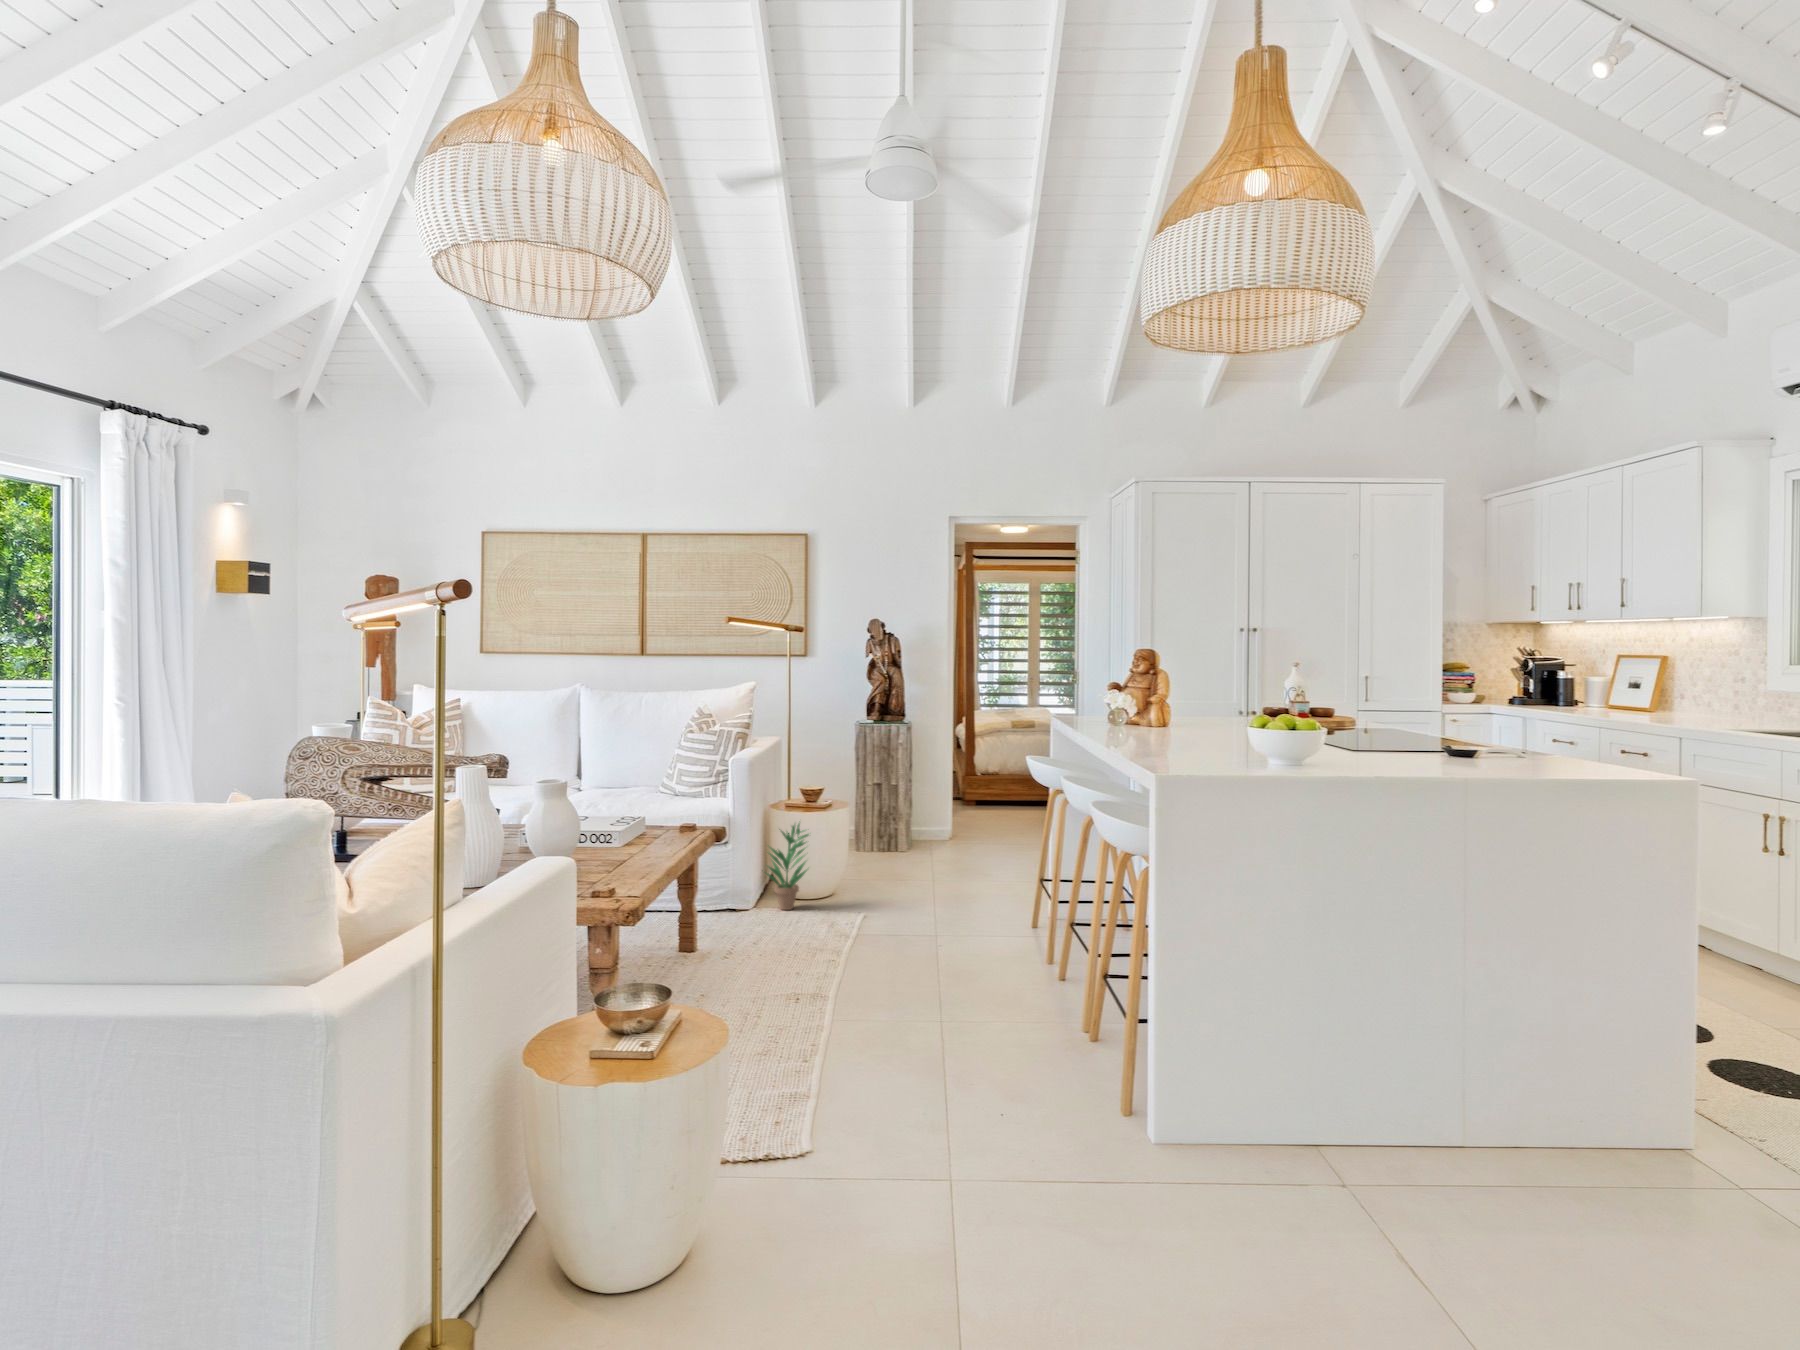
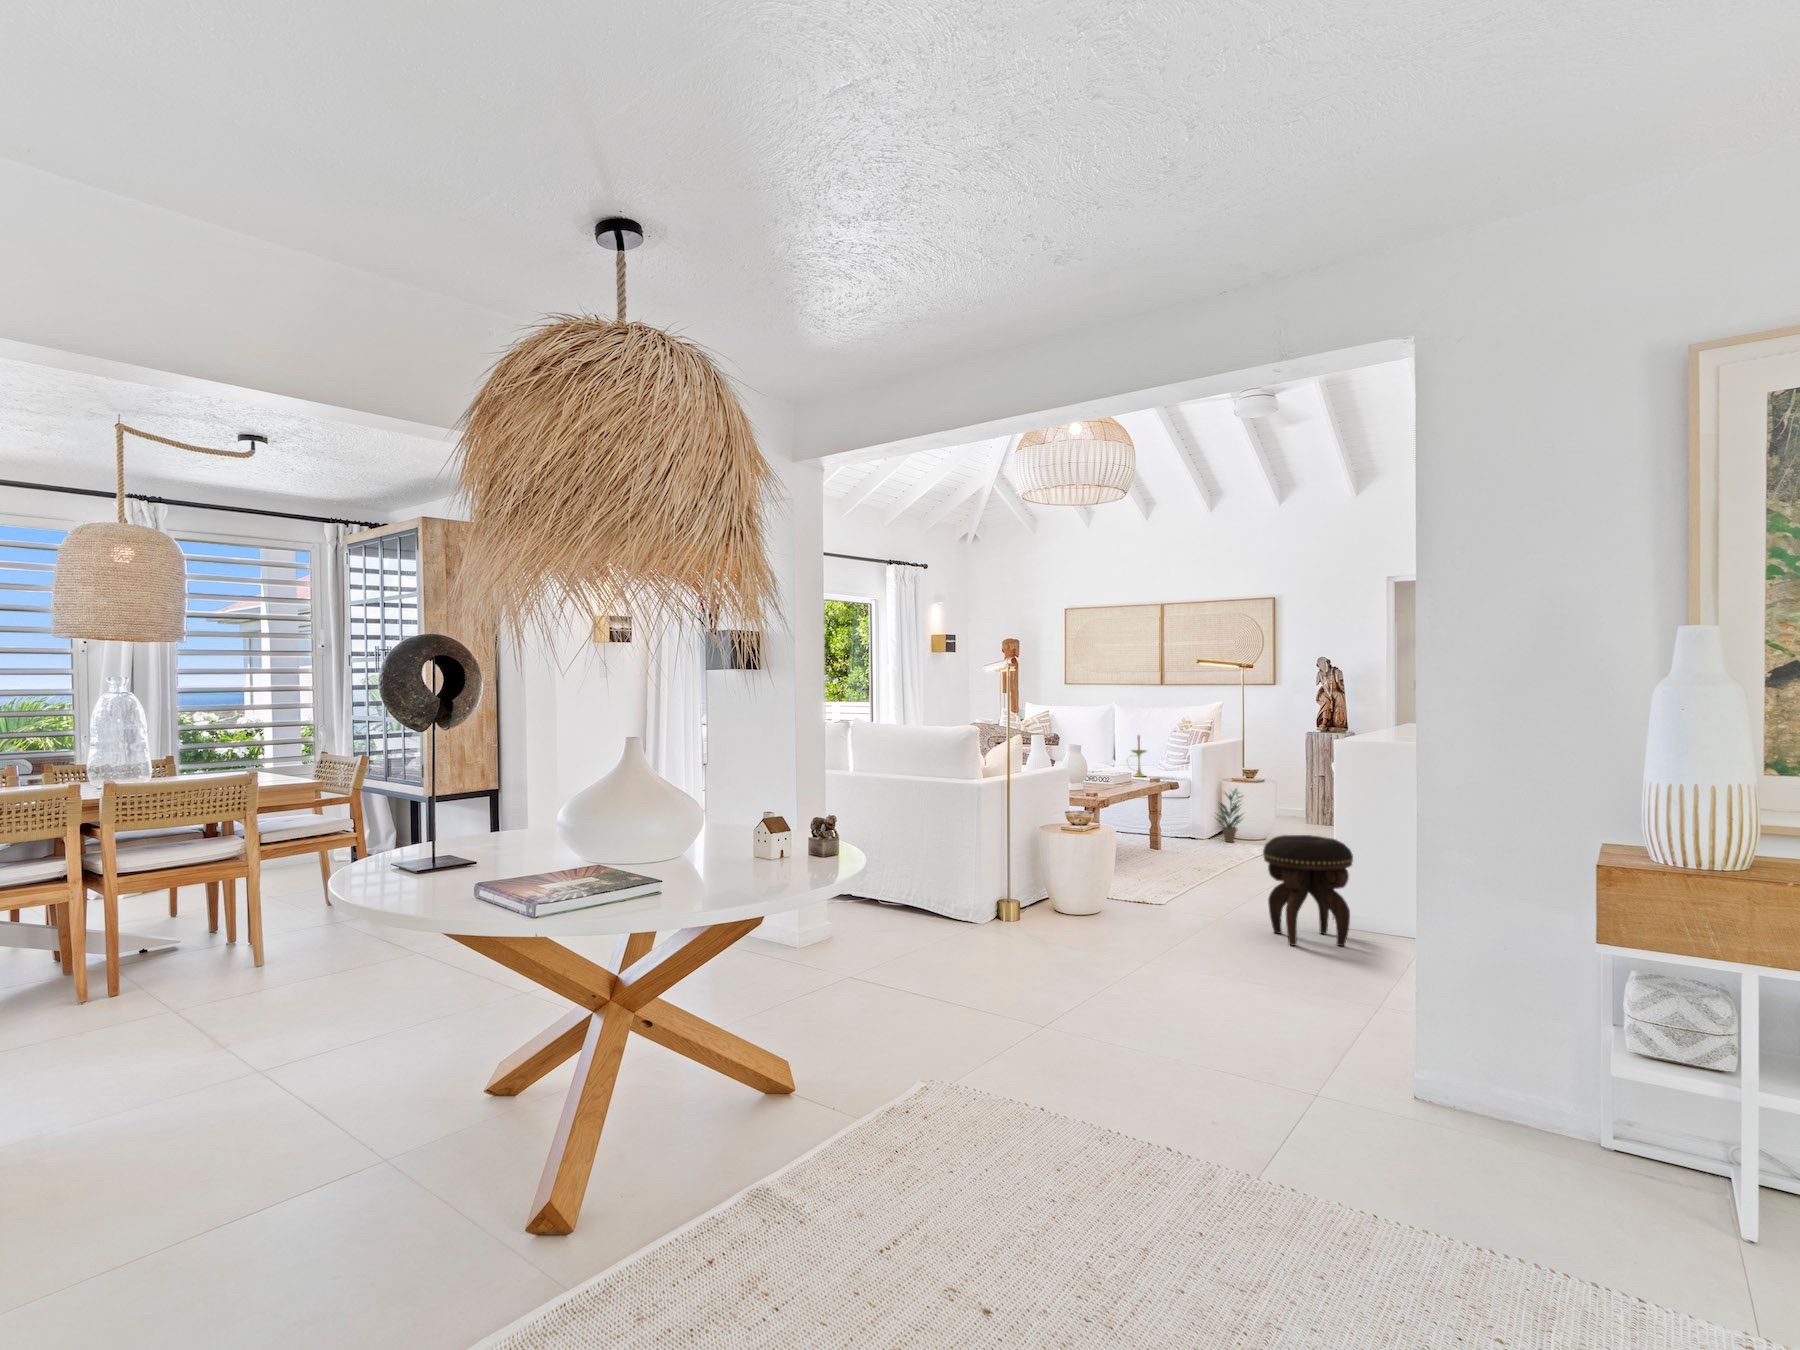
candle: none [613,739,649,811] -> present [1132,736,1146,777]
footstool: none [1081,987,1273,1275] -> present [1263,835,1353,946]

